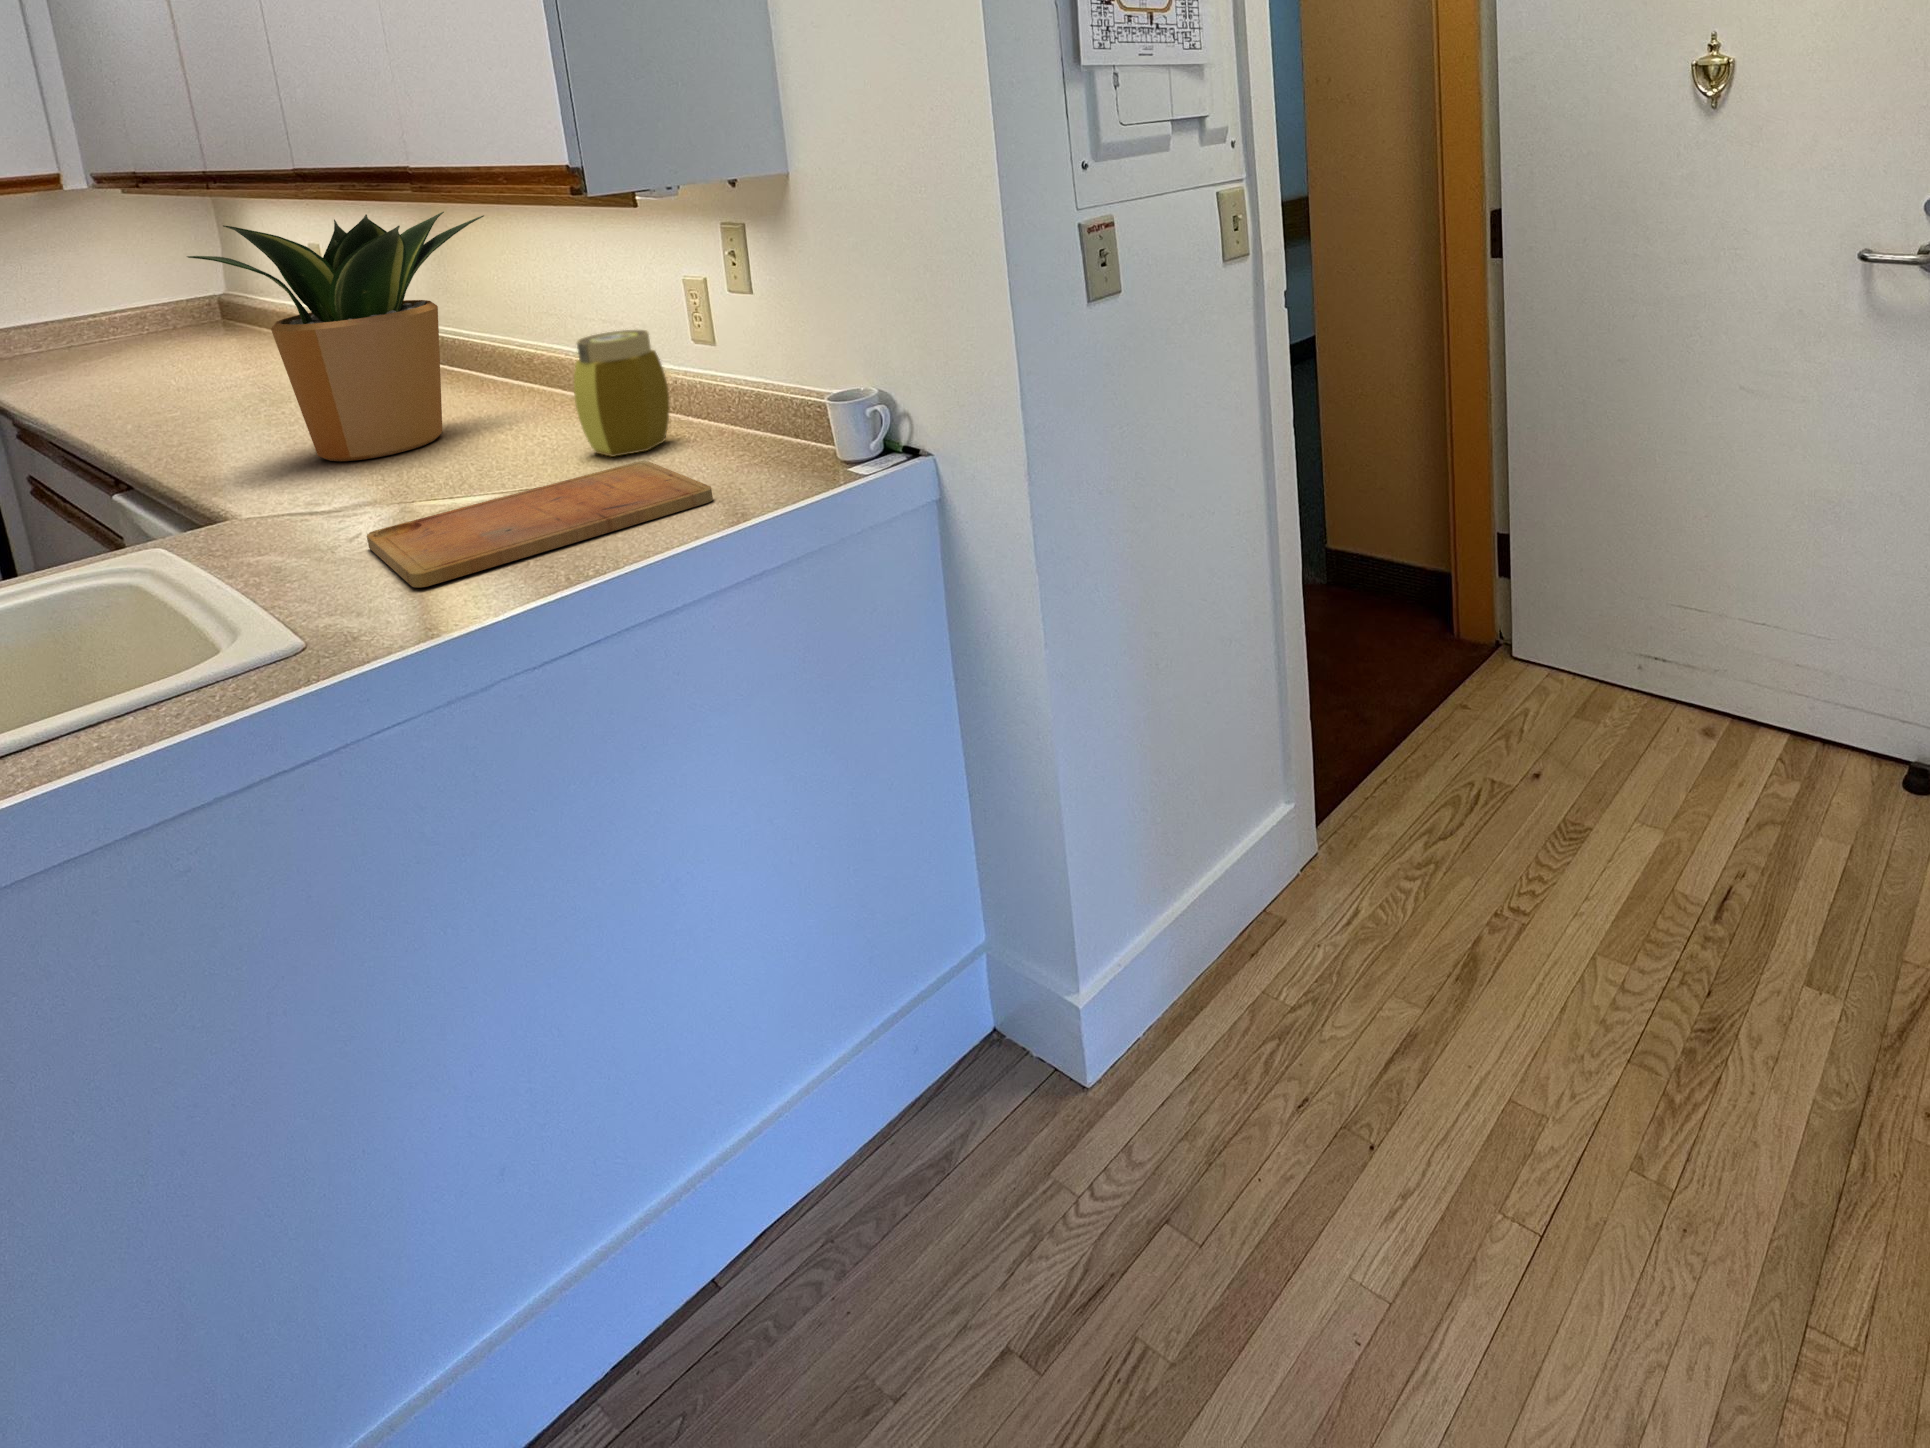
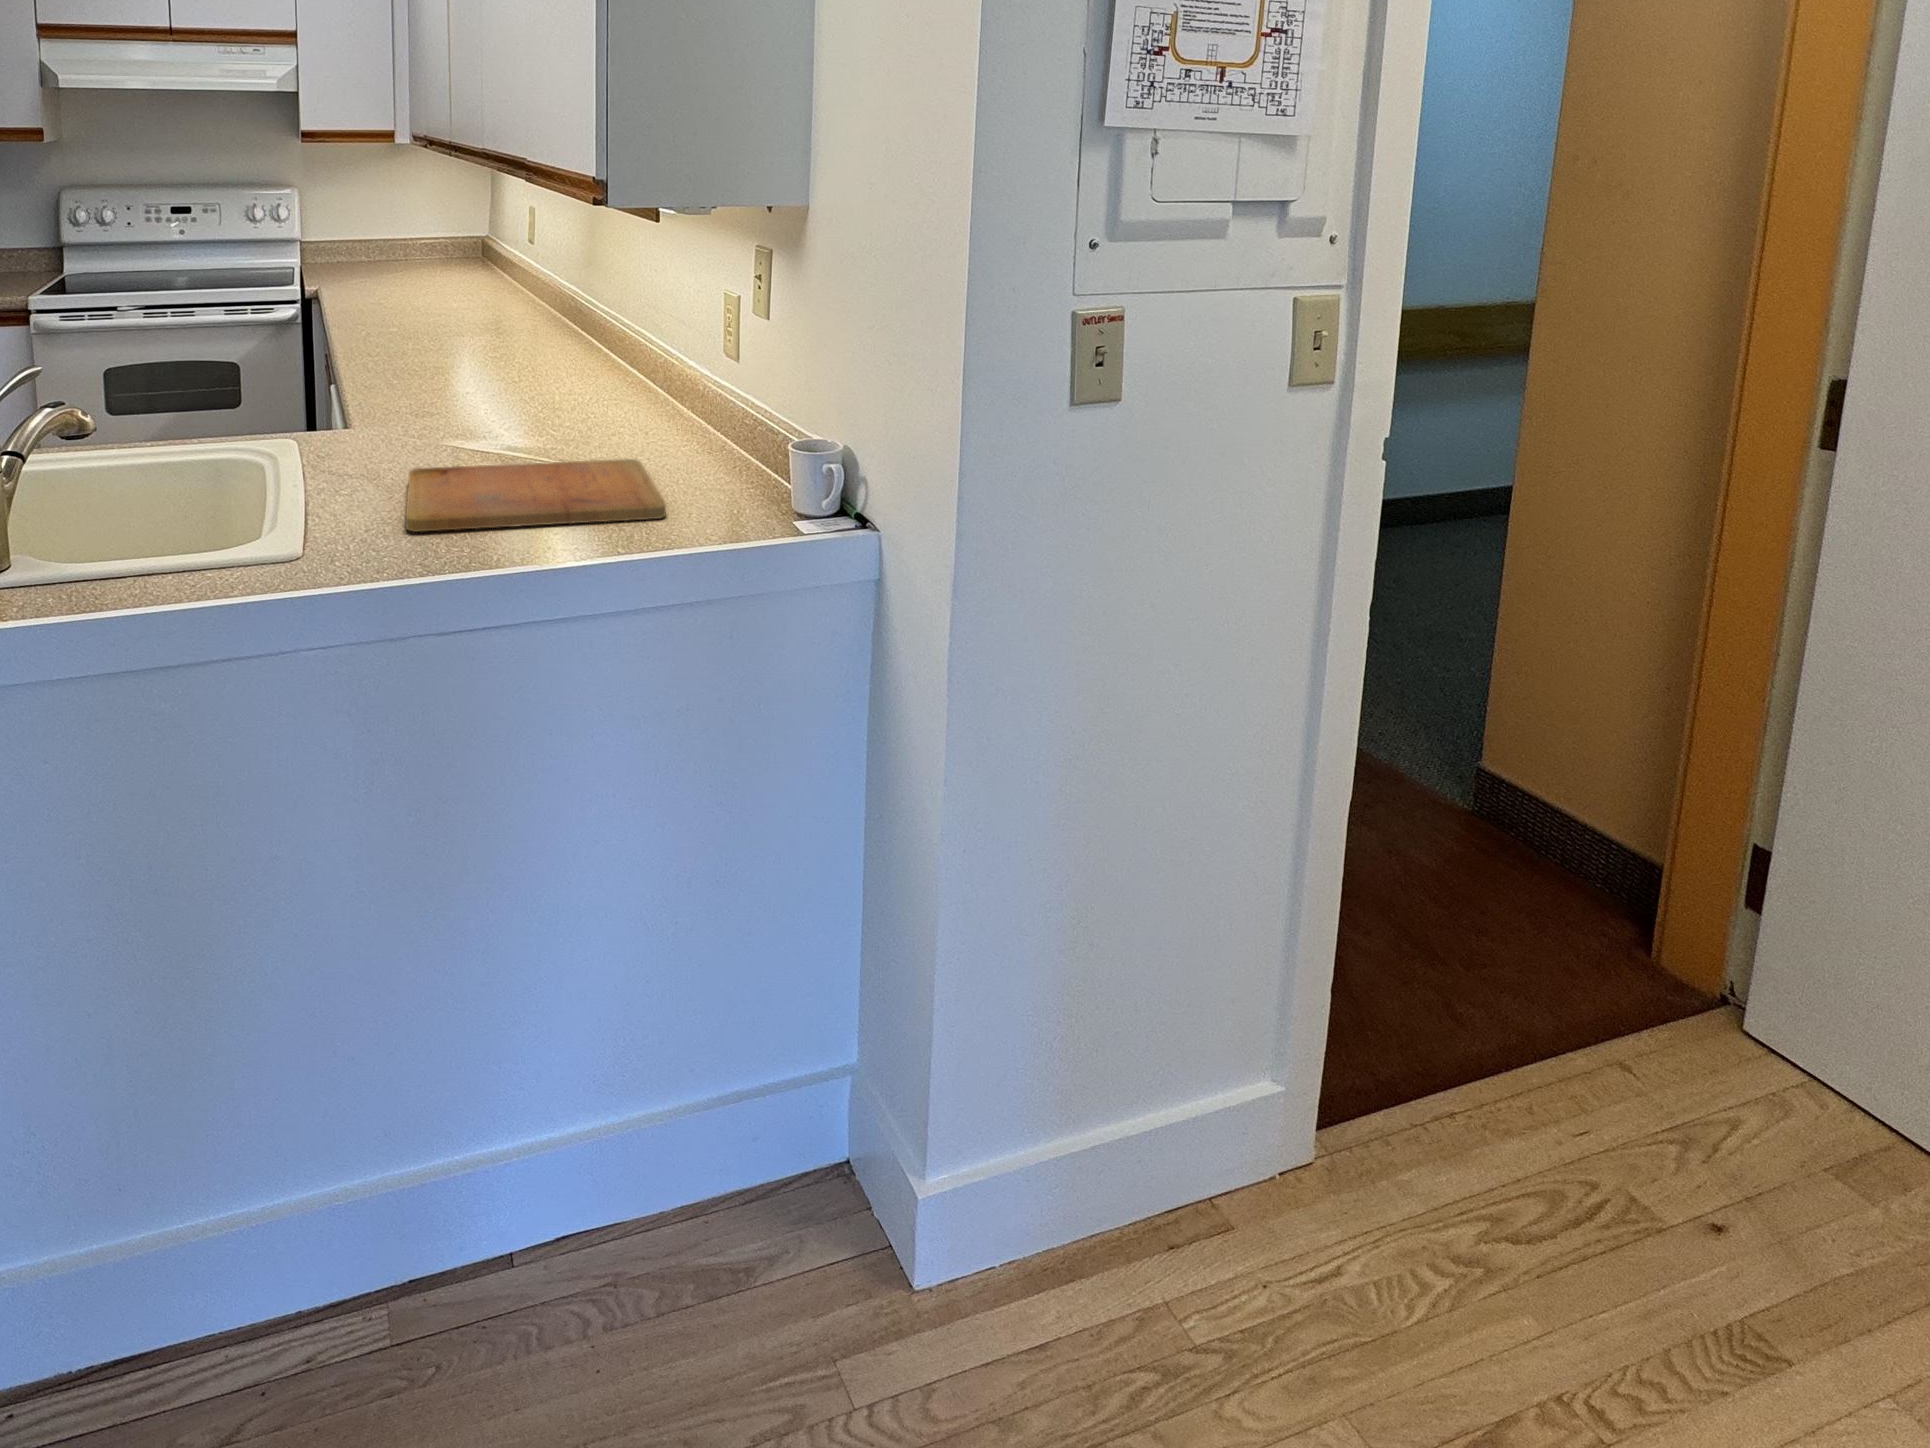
potted plant: present [187,212,484,461] -> none [381,193,591,399]
jar: present [574,330,669,457] -> none [606,331,684,449]

